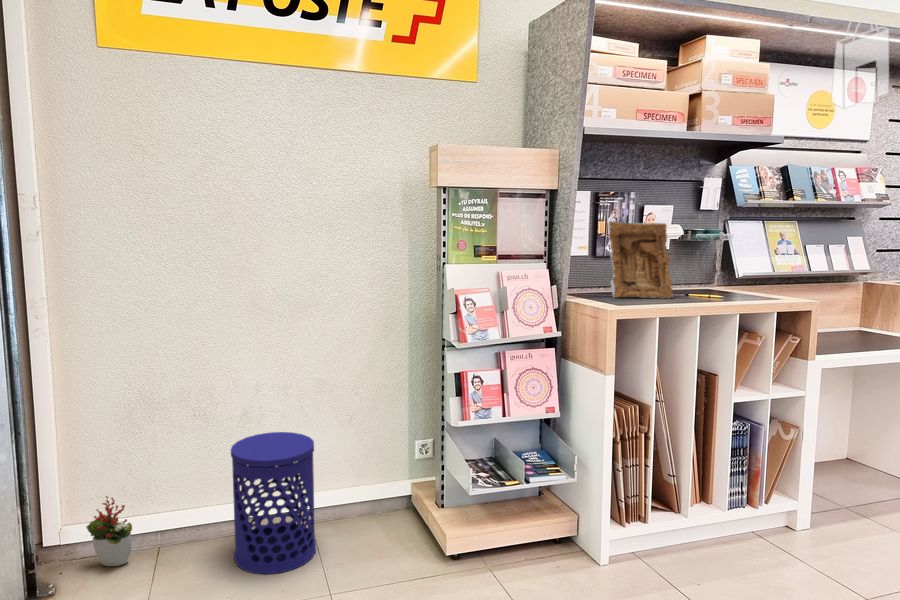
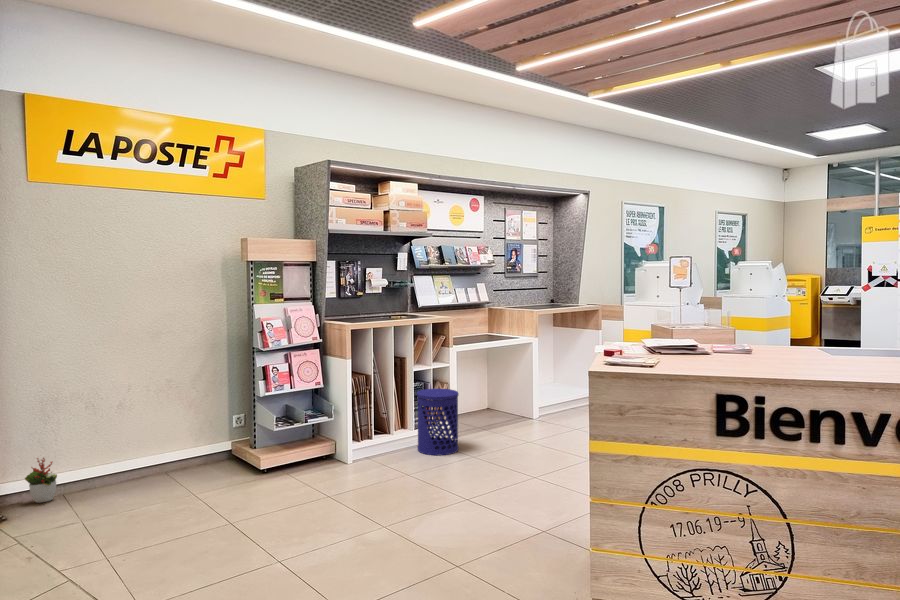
picture frame: present [608,221,673,298] -> none [345,279,381,320]
waste bin: present [231,432,316,574] -> present [417,389,459,456]

